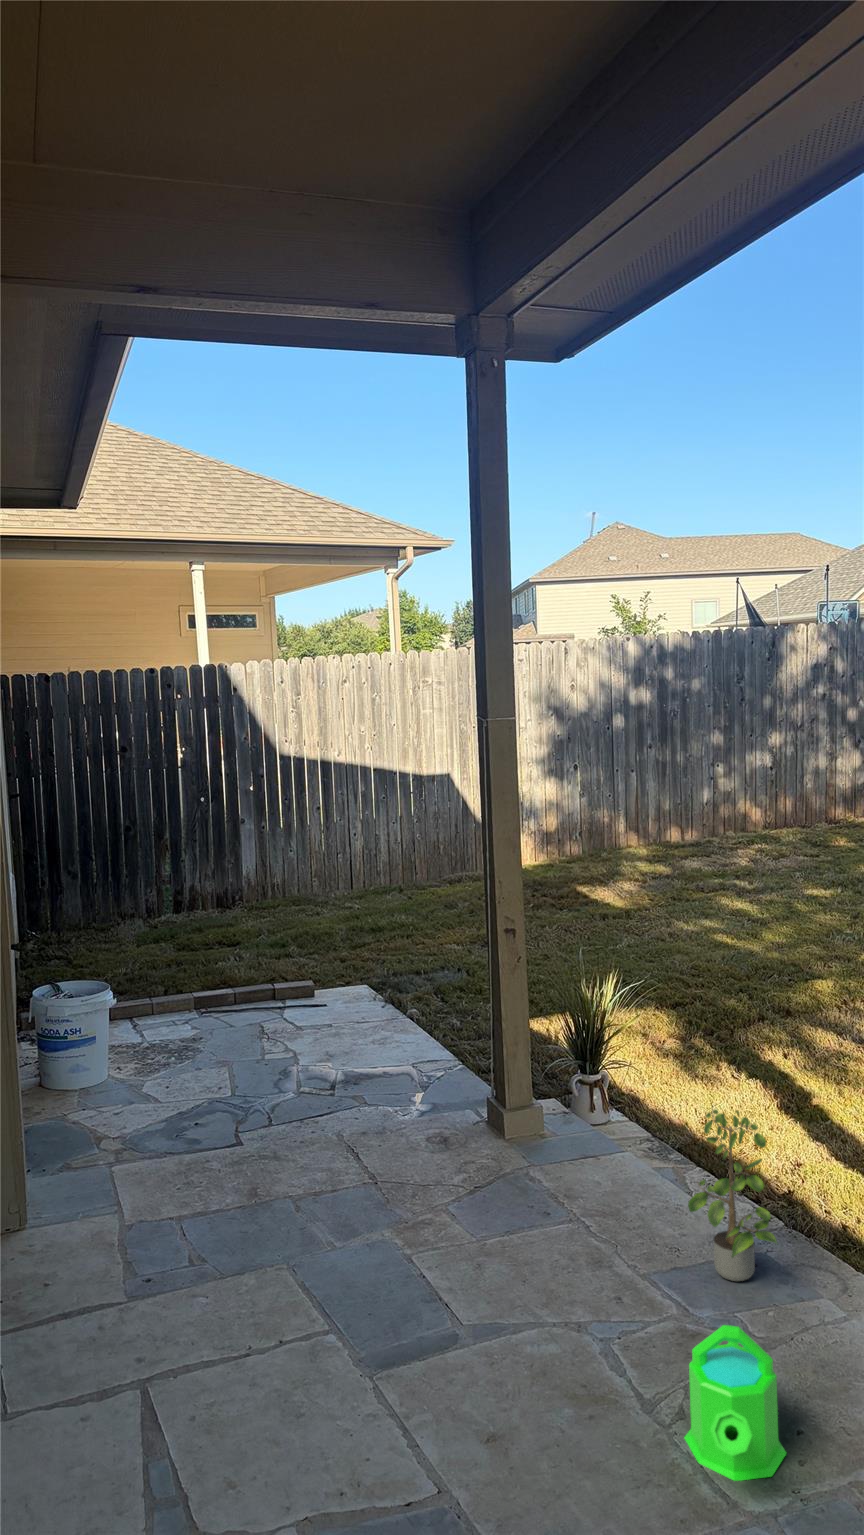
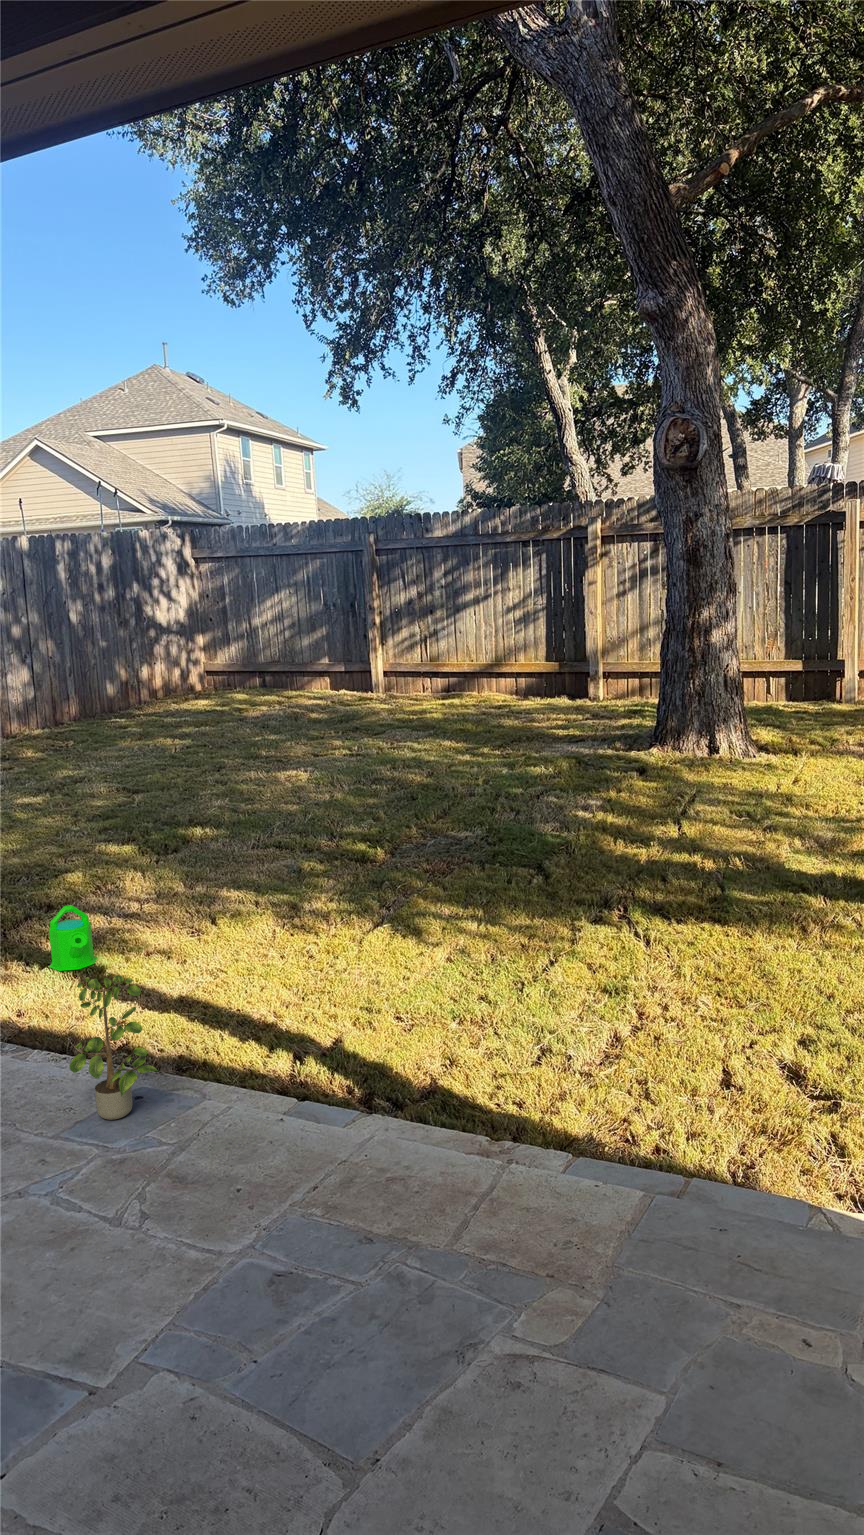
watering can: present [684,1325,786,1481] -> present [49,905,97,971]

